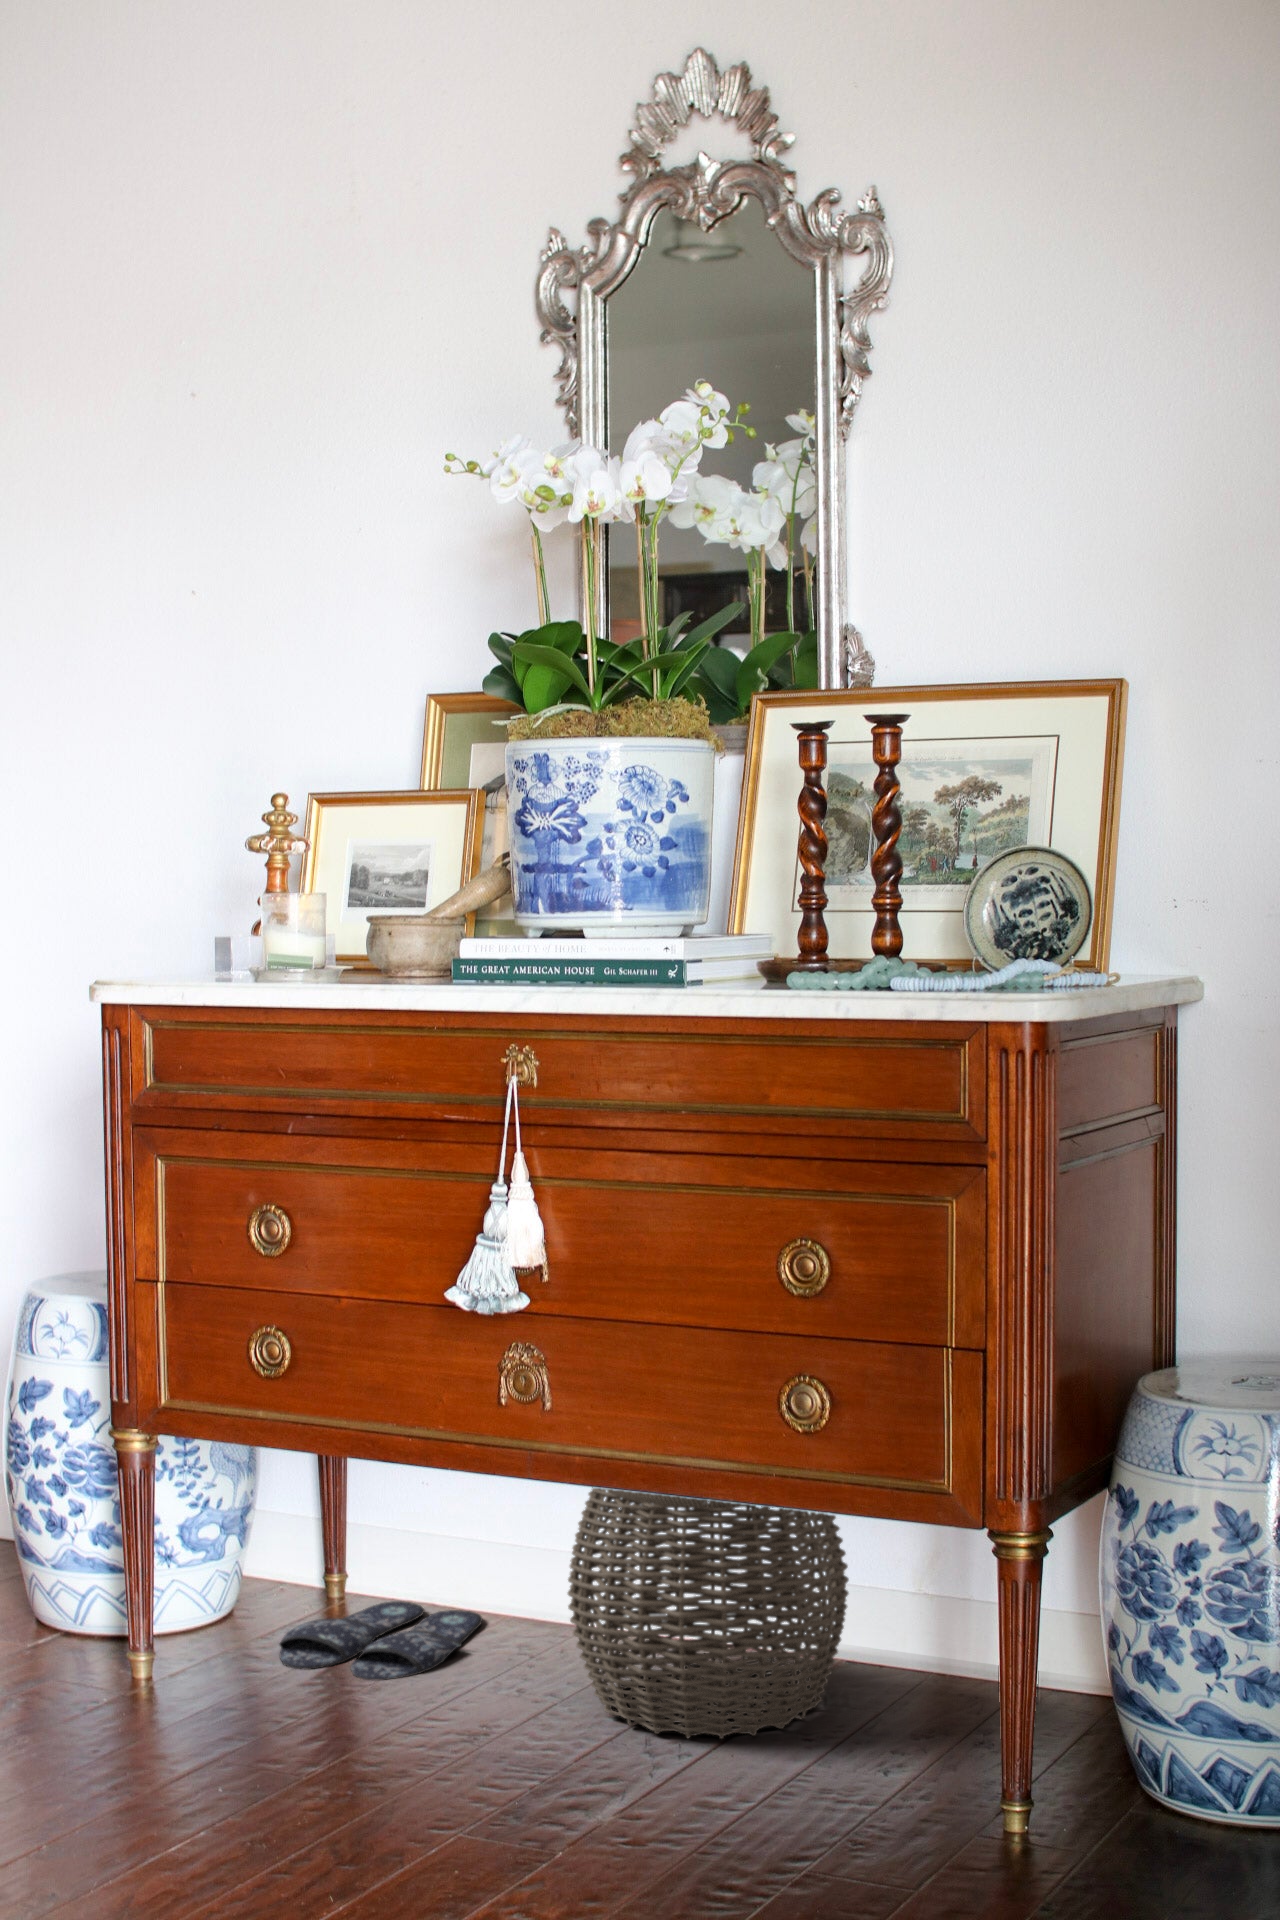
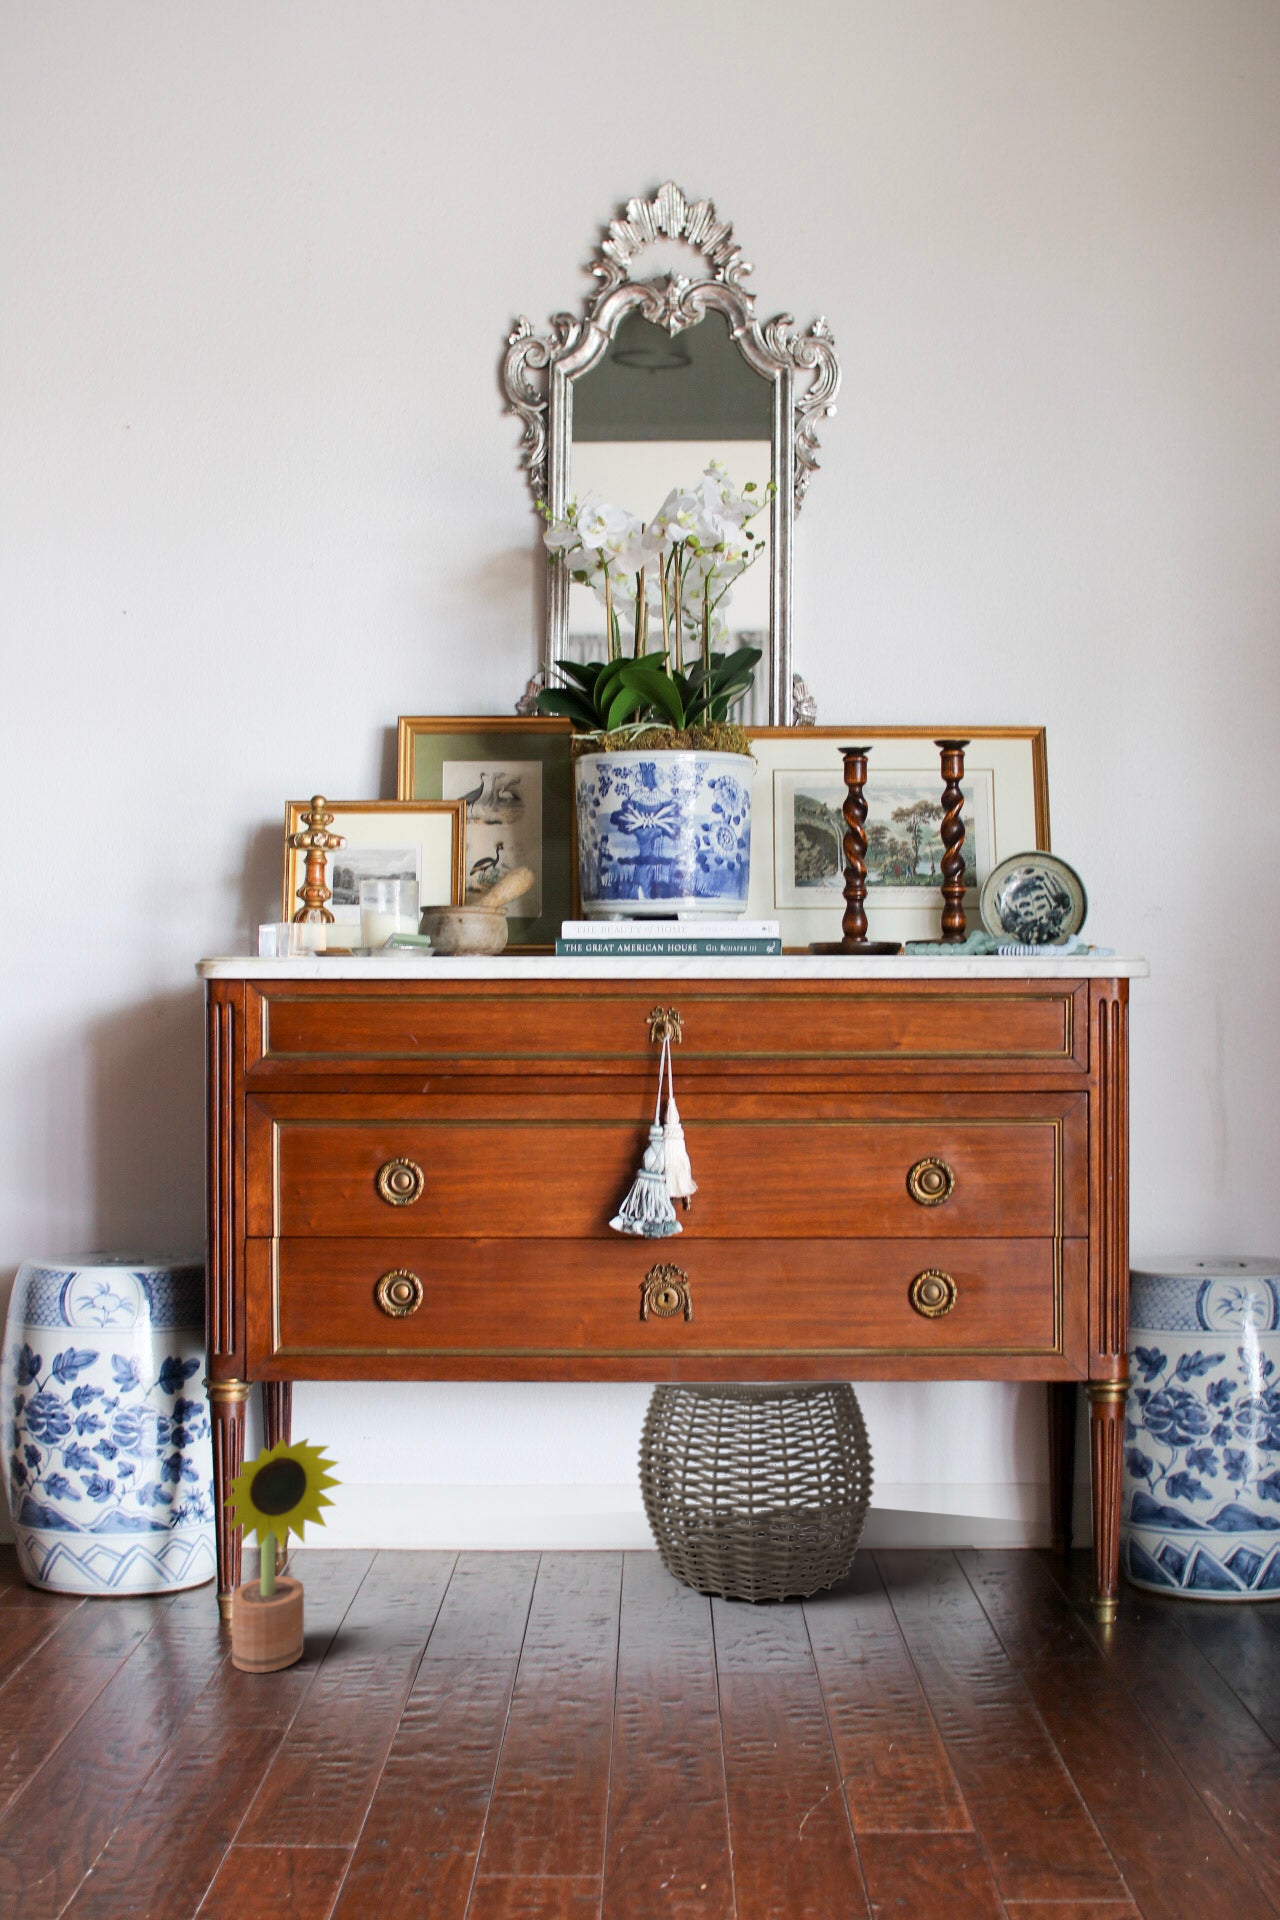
decorative plant: none [81,1481,206,1715] -> present [224,1437,342,1673]
slippers: present [279,1601,483,1680] -> none [339,1515,507,1597]

